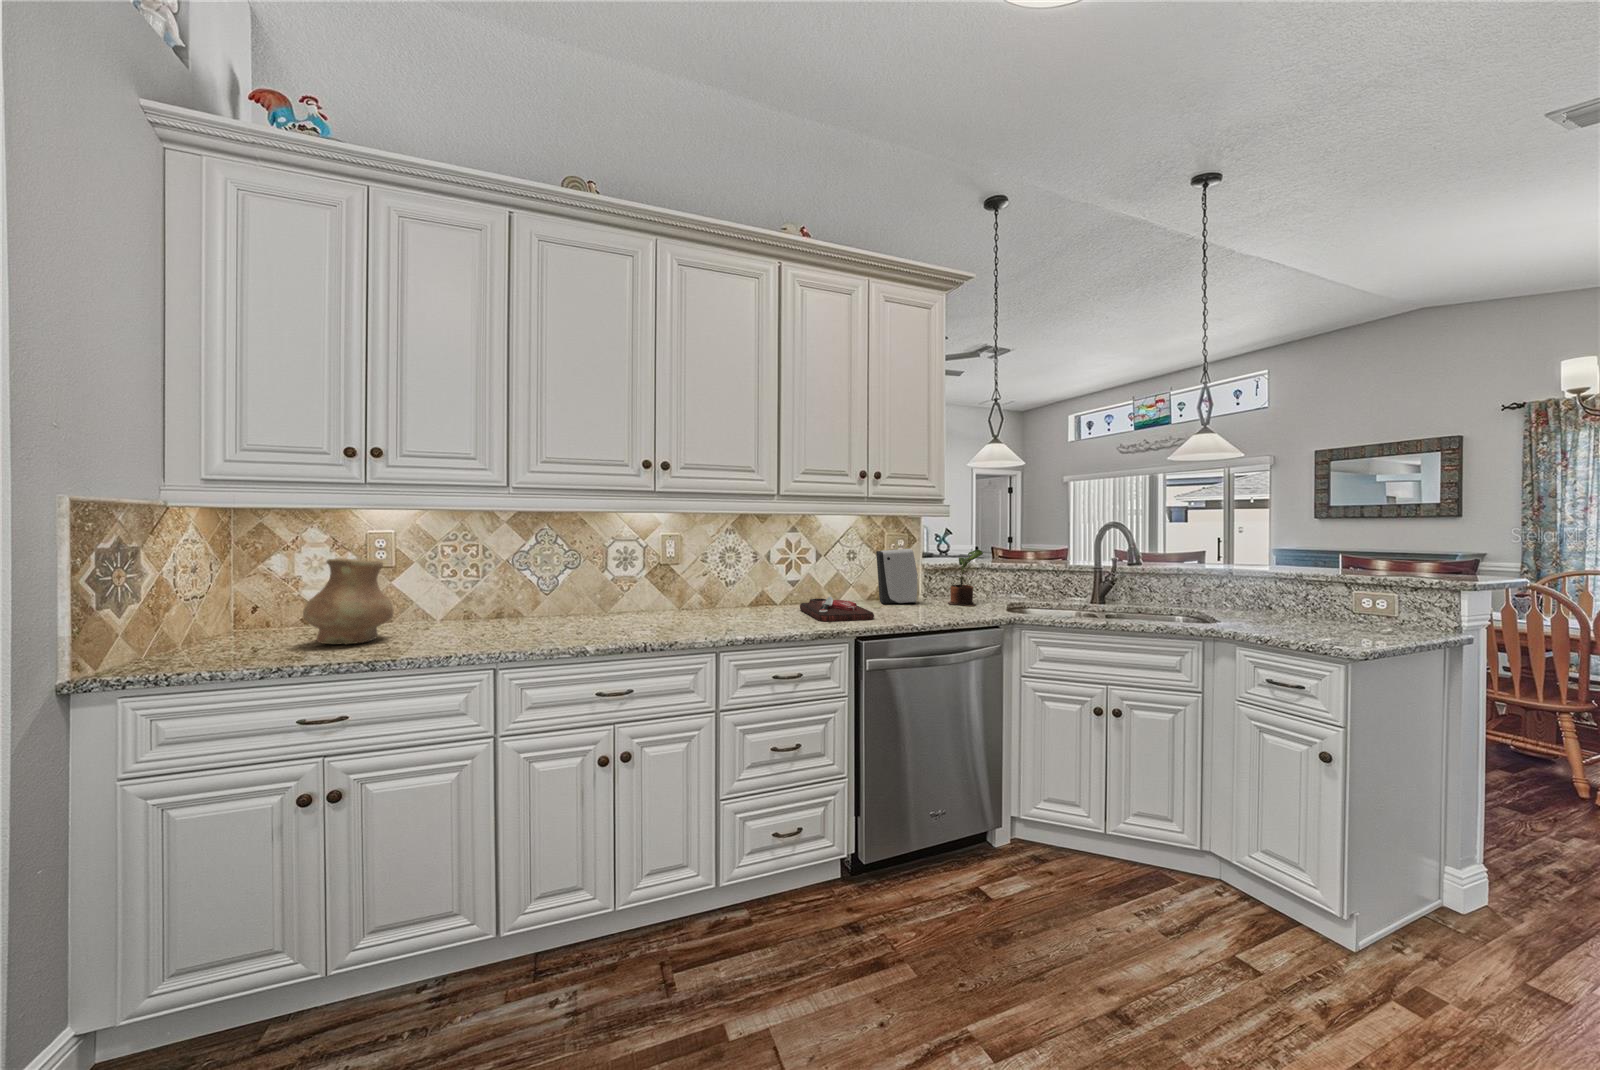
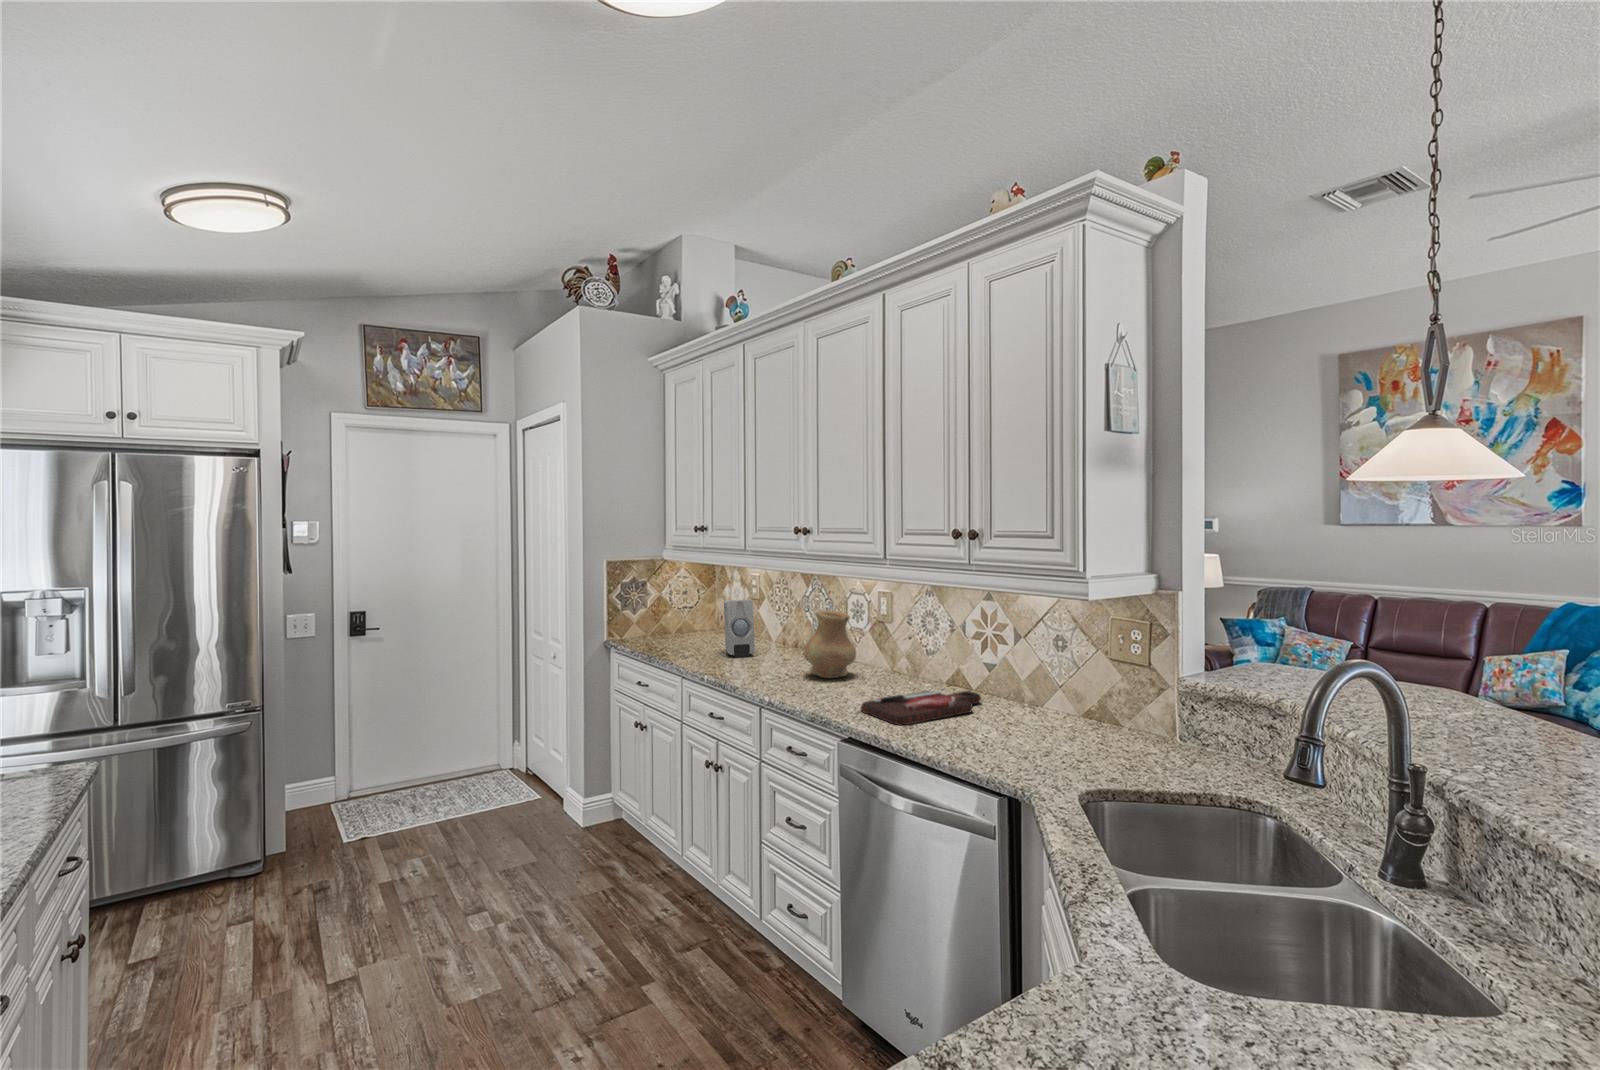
soap dispenser: present [876,549,918,604] -> present [724,599,755,658]
potted plant: present [948,550,983,606] -> none [1099,666,1182,769]
vase: present [303,558,394,644] -> present [804,610,856,678]

